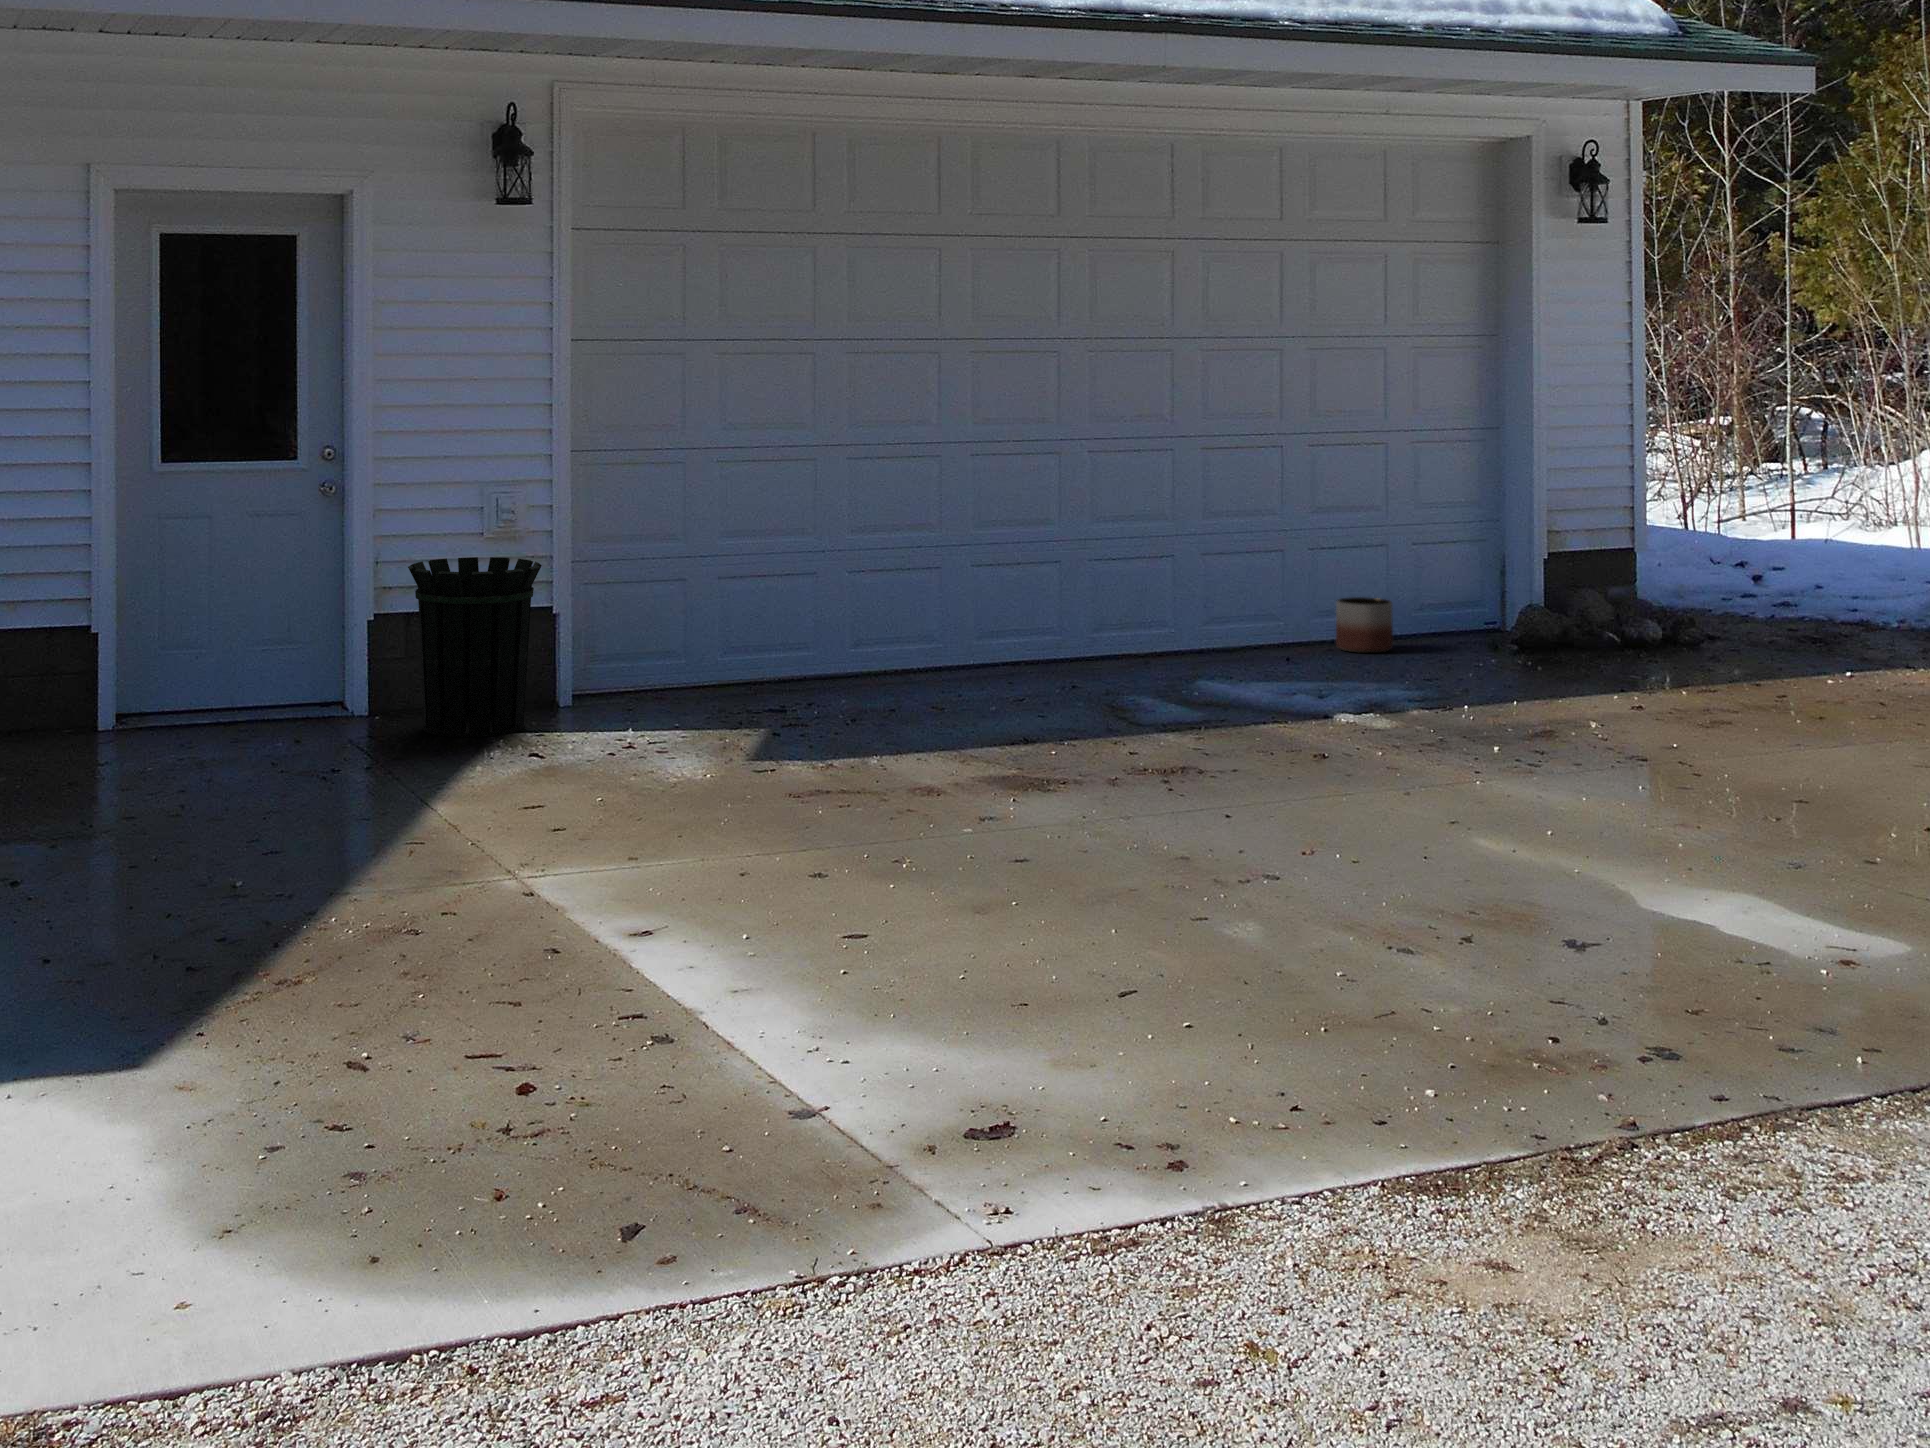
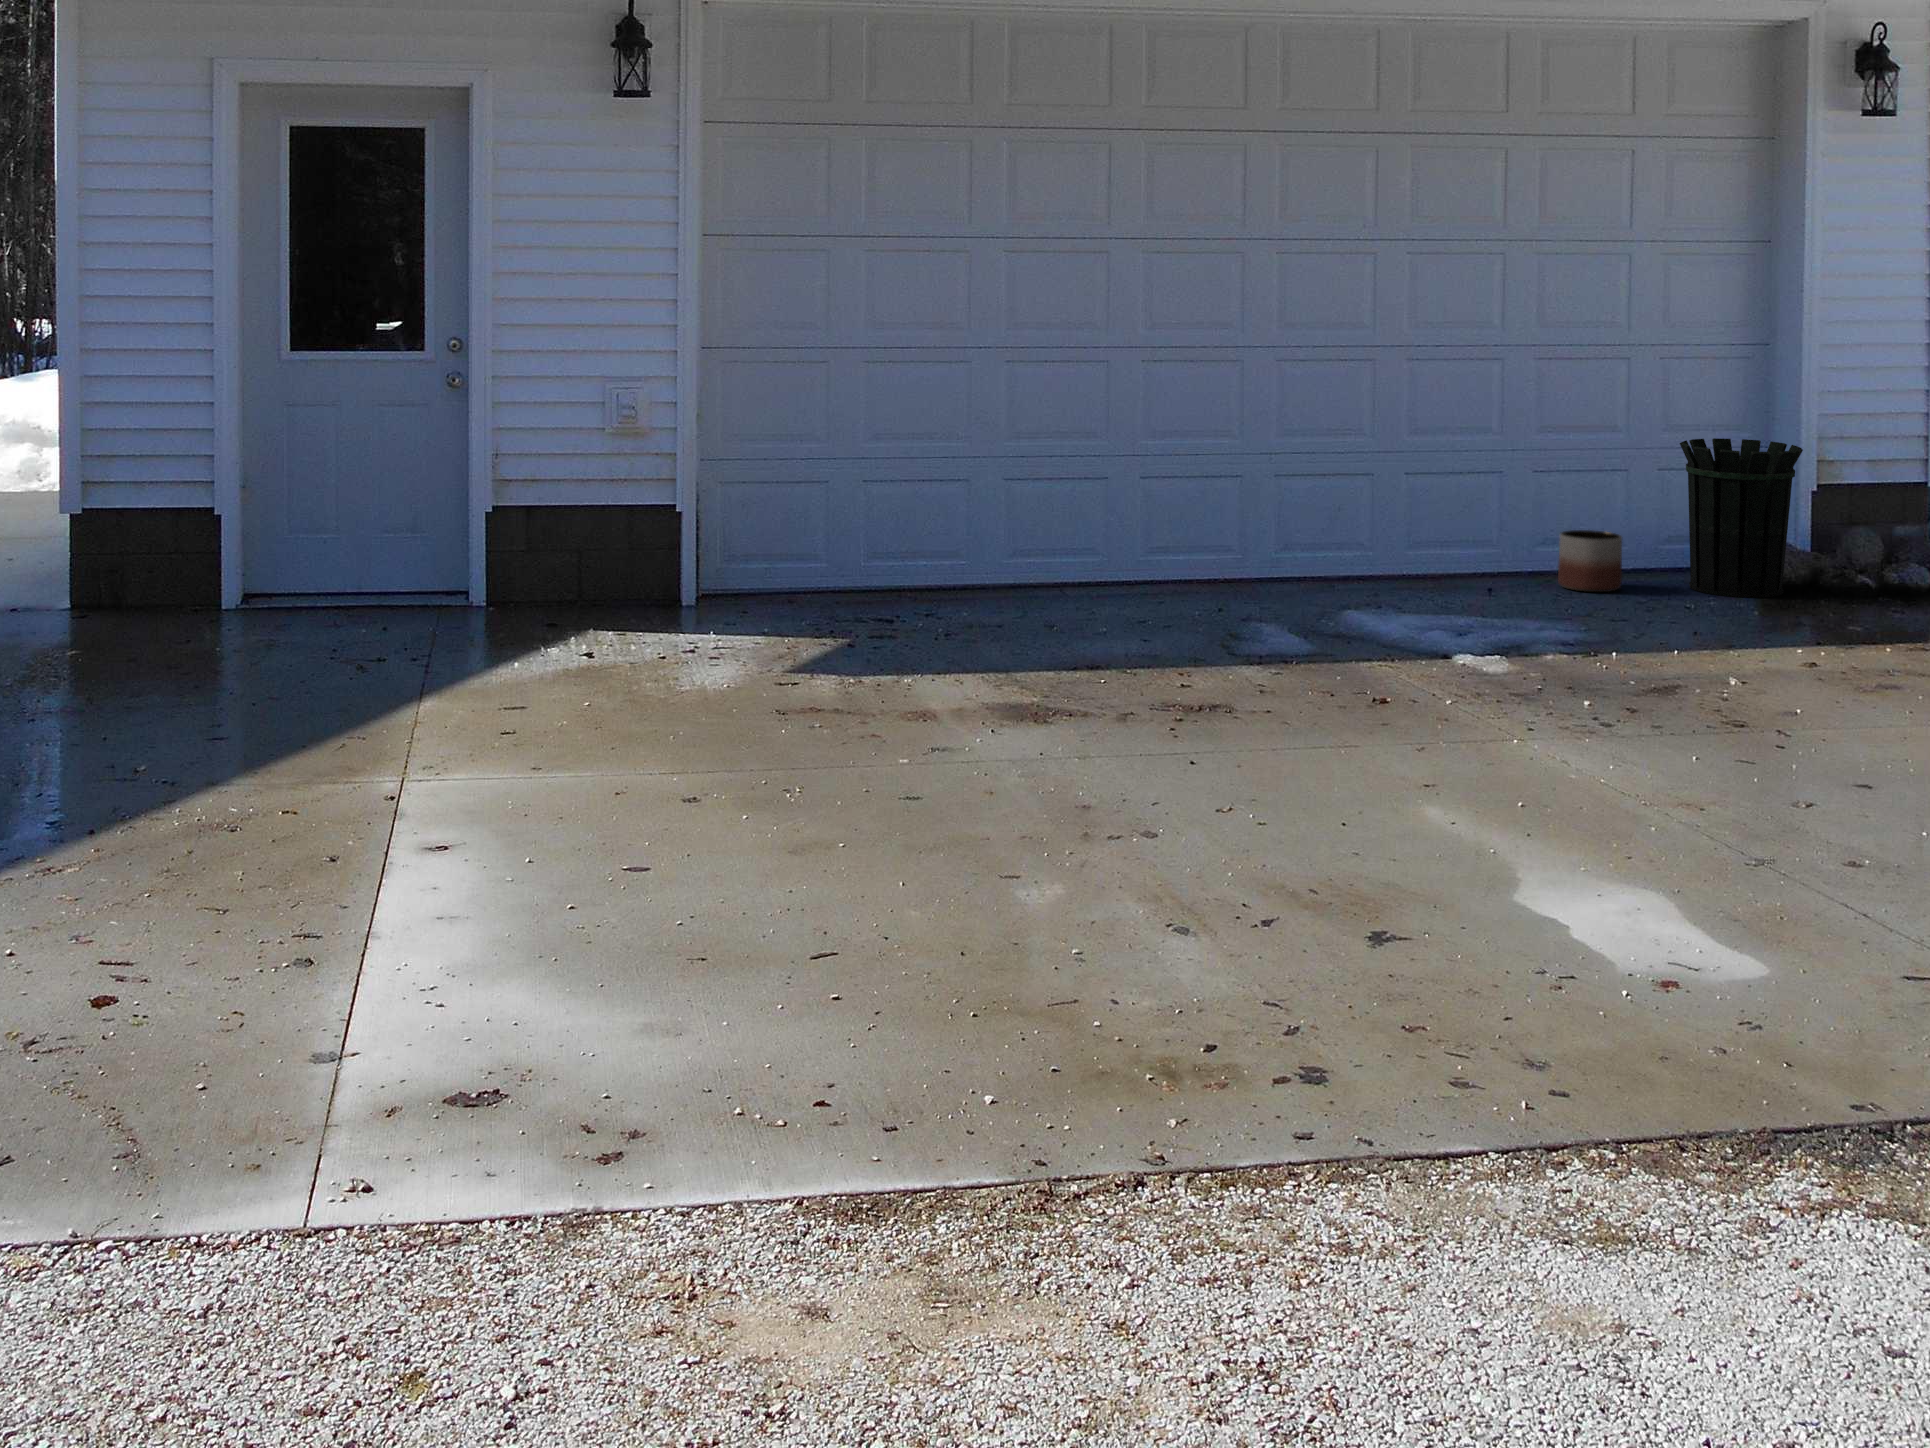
waste bin: present [408,557,542,737] -> present [1680,438,1803,598]

